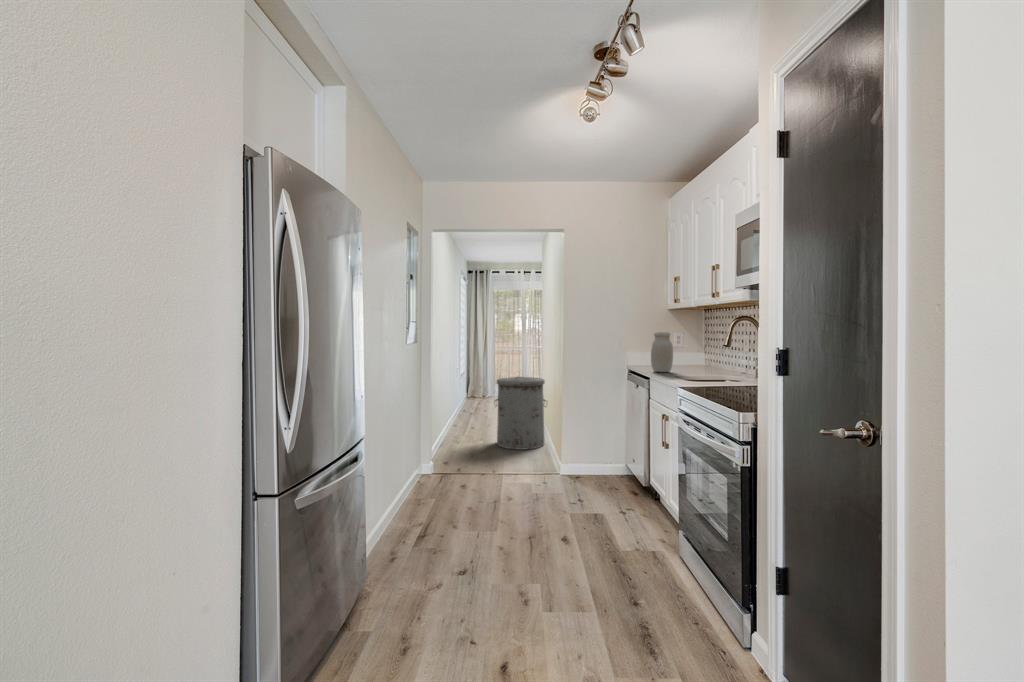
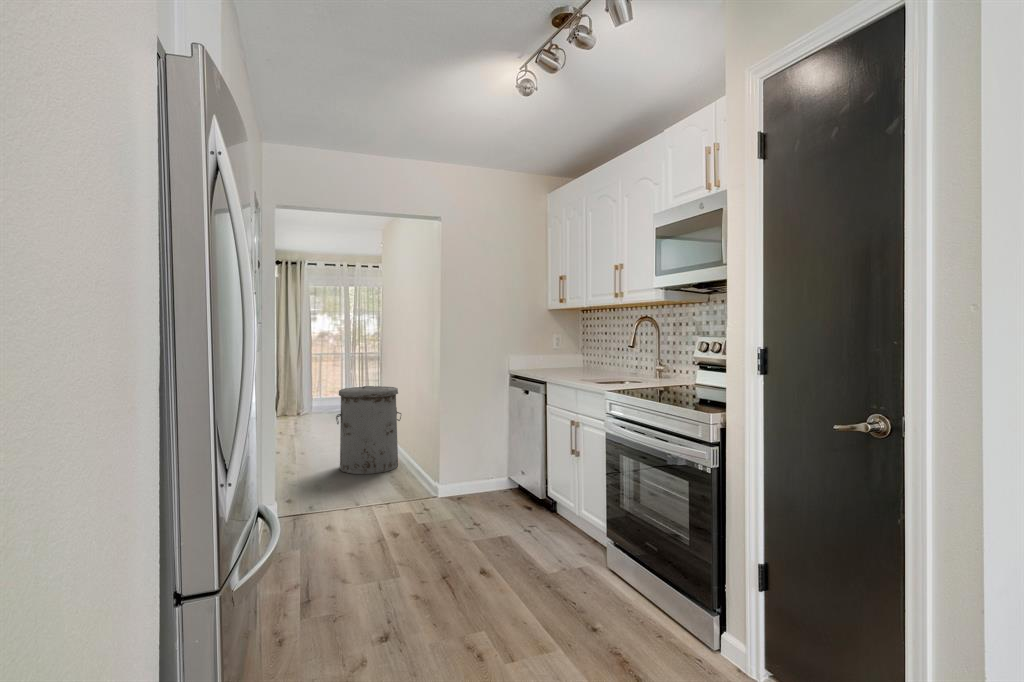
jar: present [651,332,673,372] -> none [544,332,567,375]

